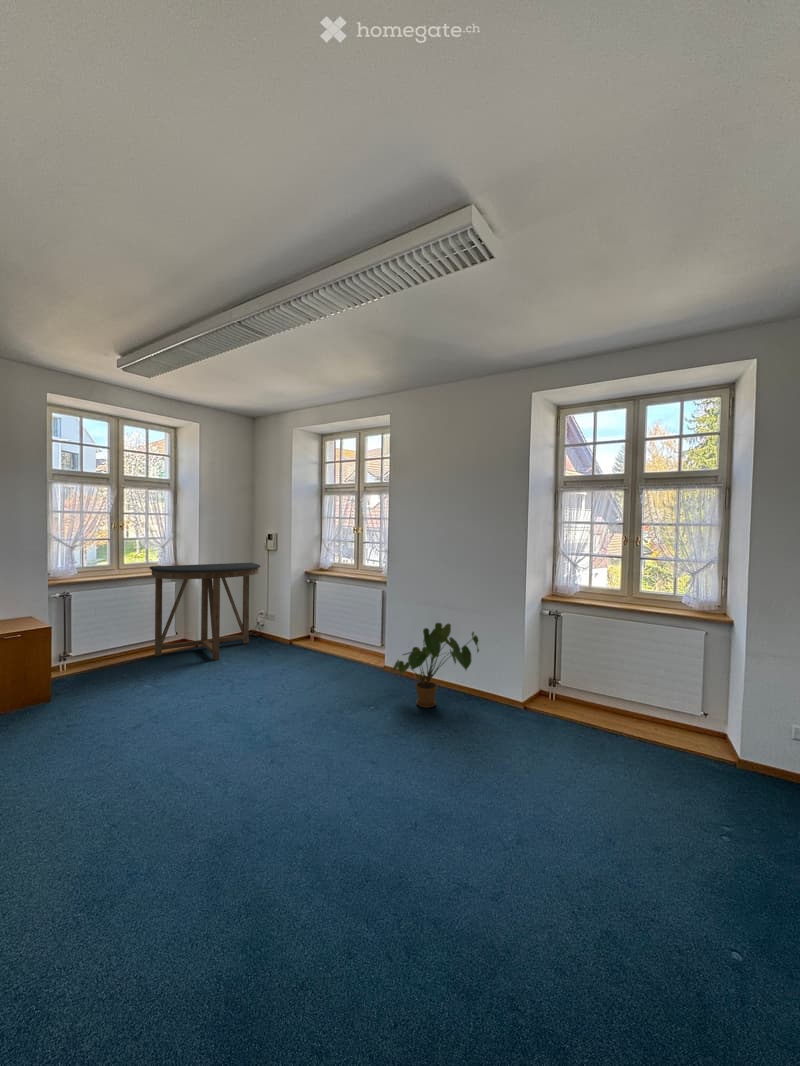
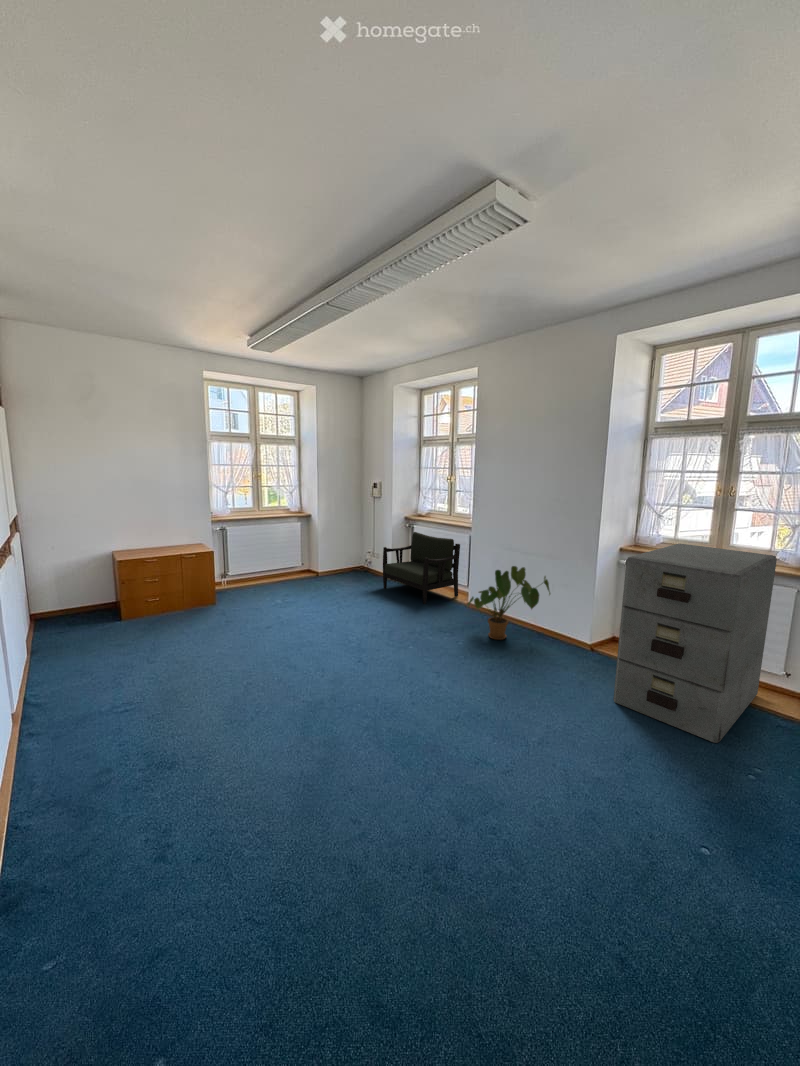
console table: present [149,563,260,660] -> none [280,507,367,587]
armchair: none [281,589,371,672] -> present [383,532,460,604]
filing cabinet: none [567,592,691,800] -> present [613,544,777,743]

